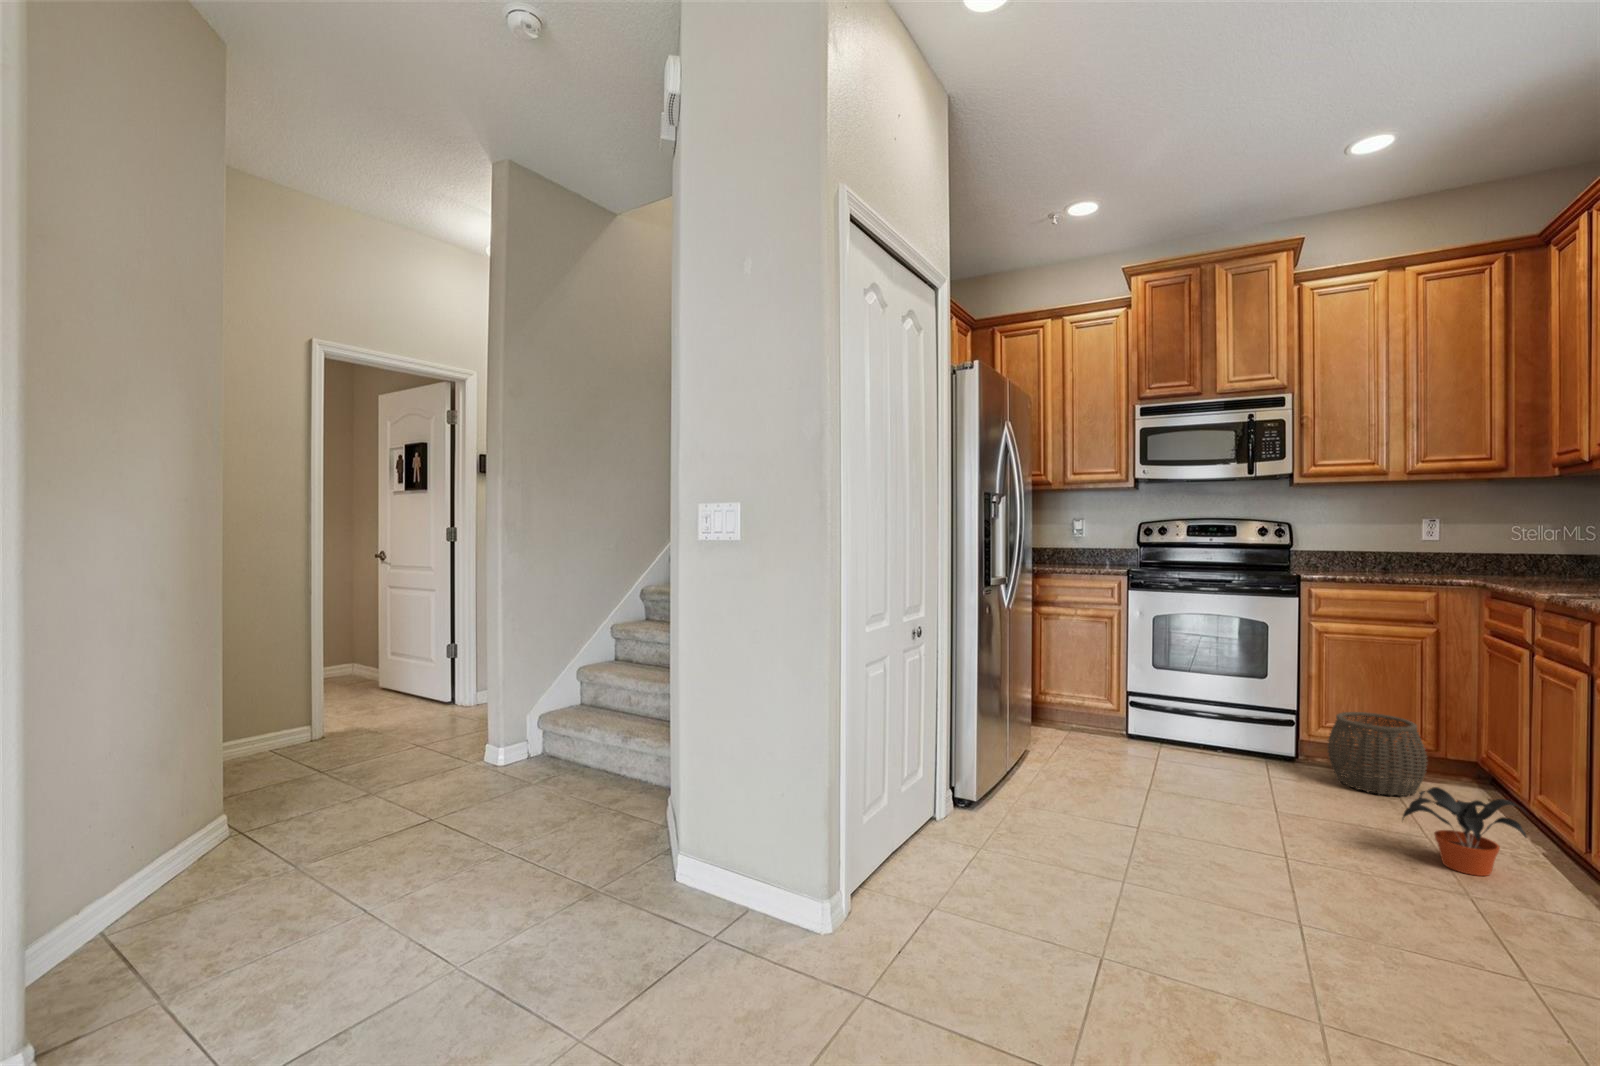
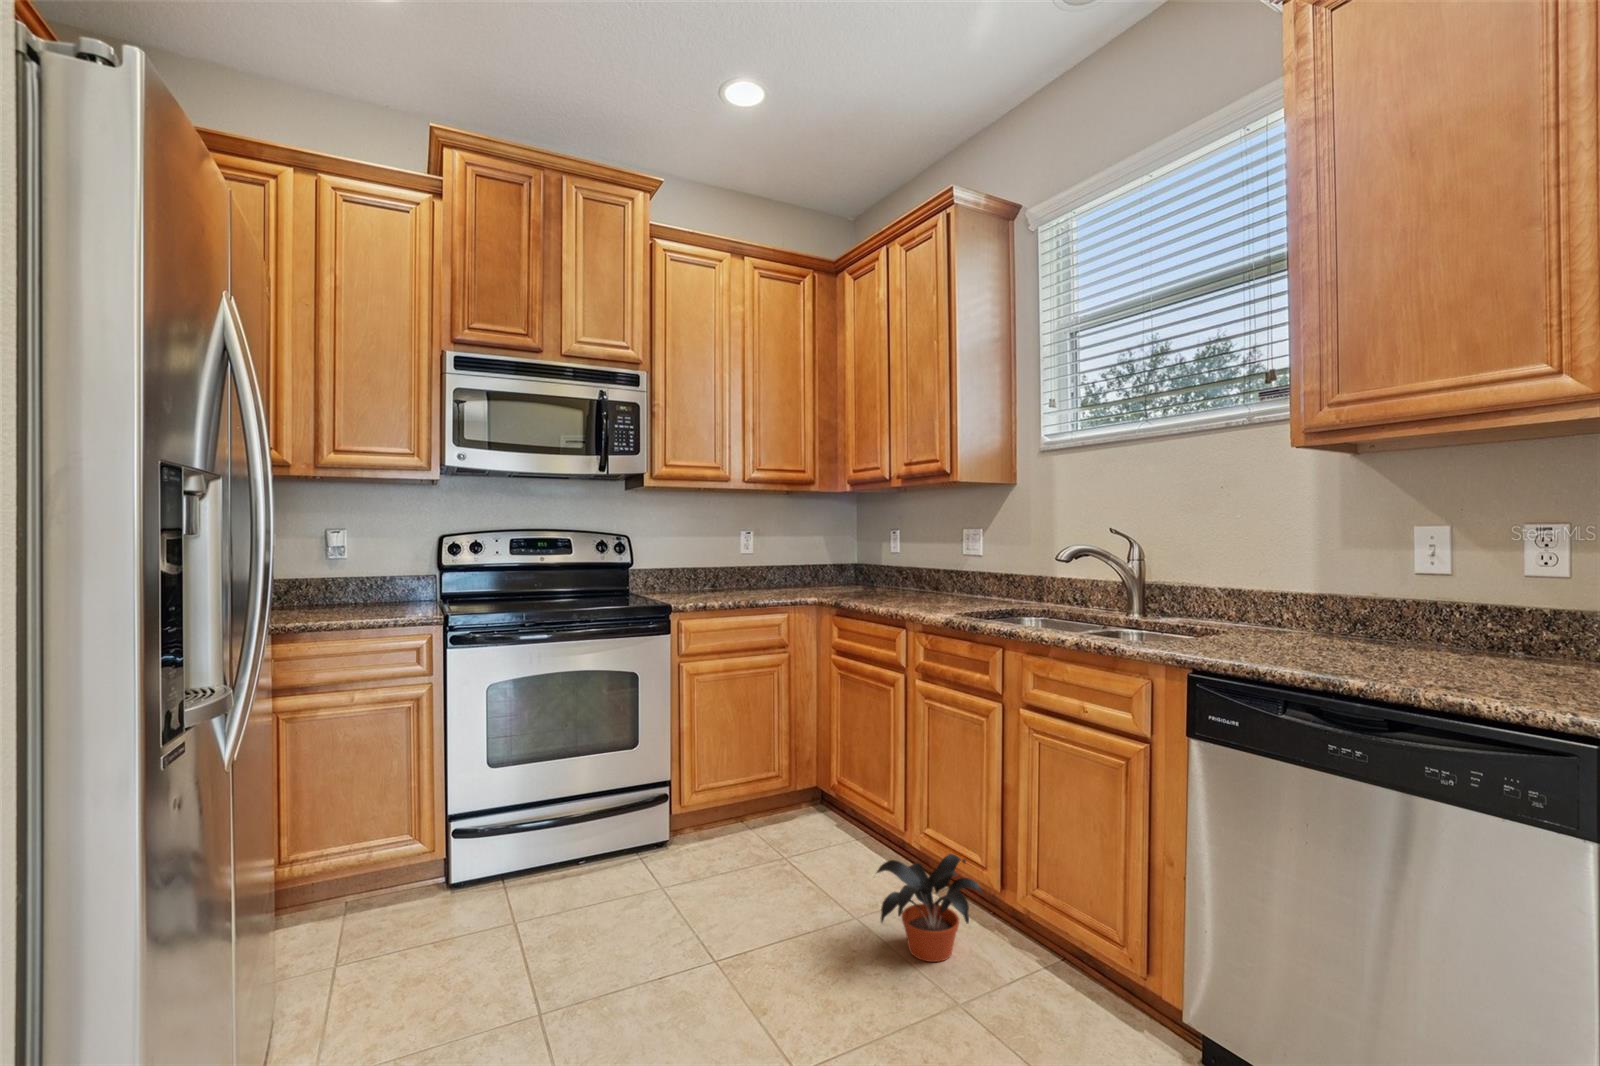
woven basket: present [1328,712,1427,796] -> none [716,763,810,869]

